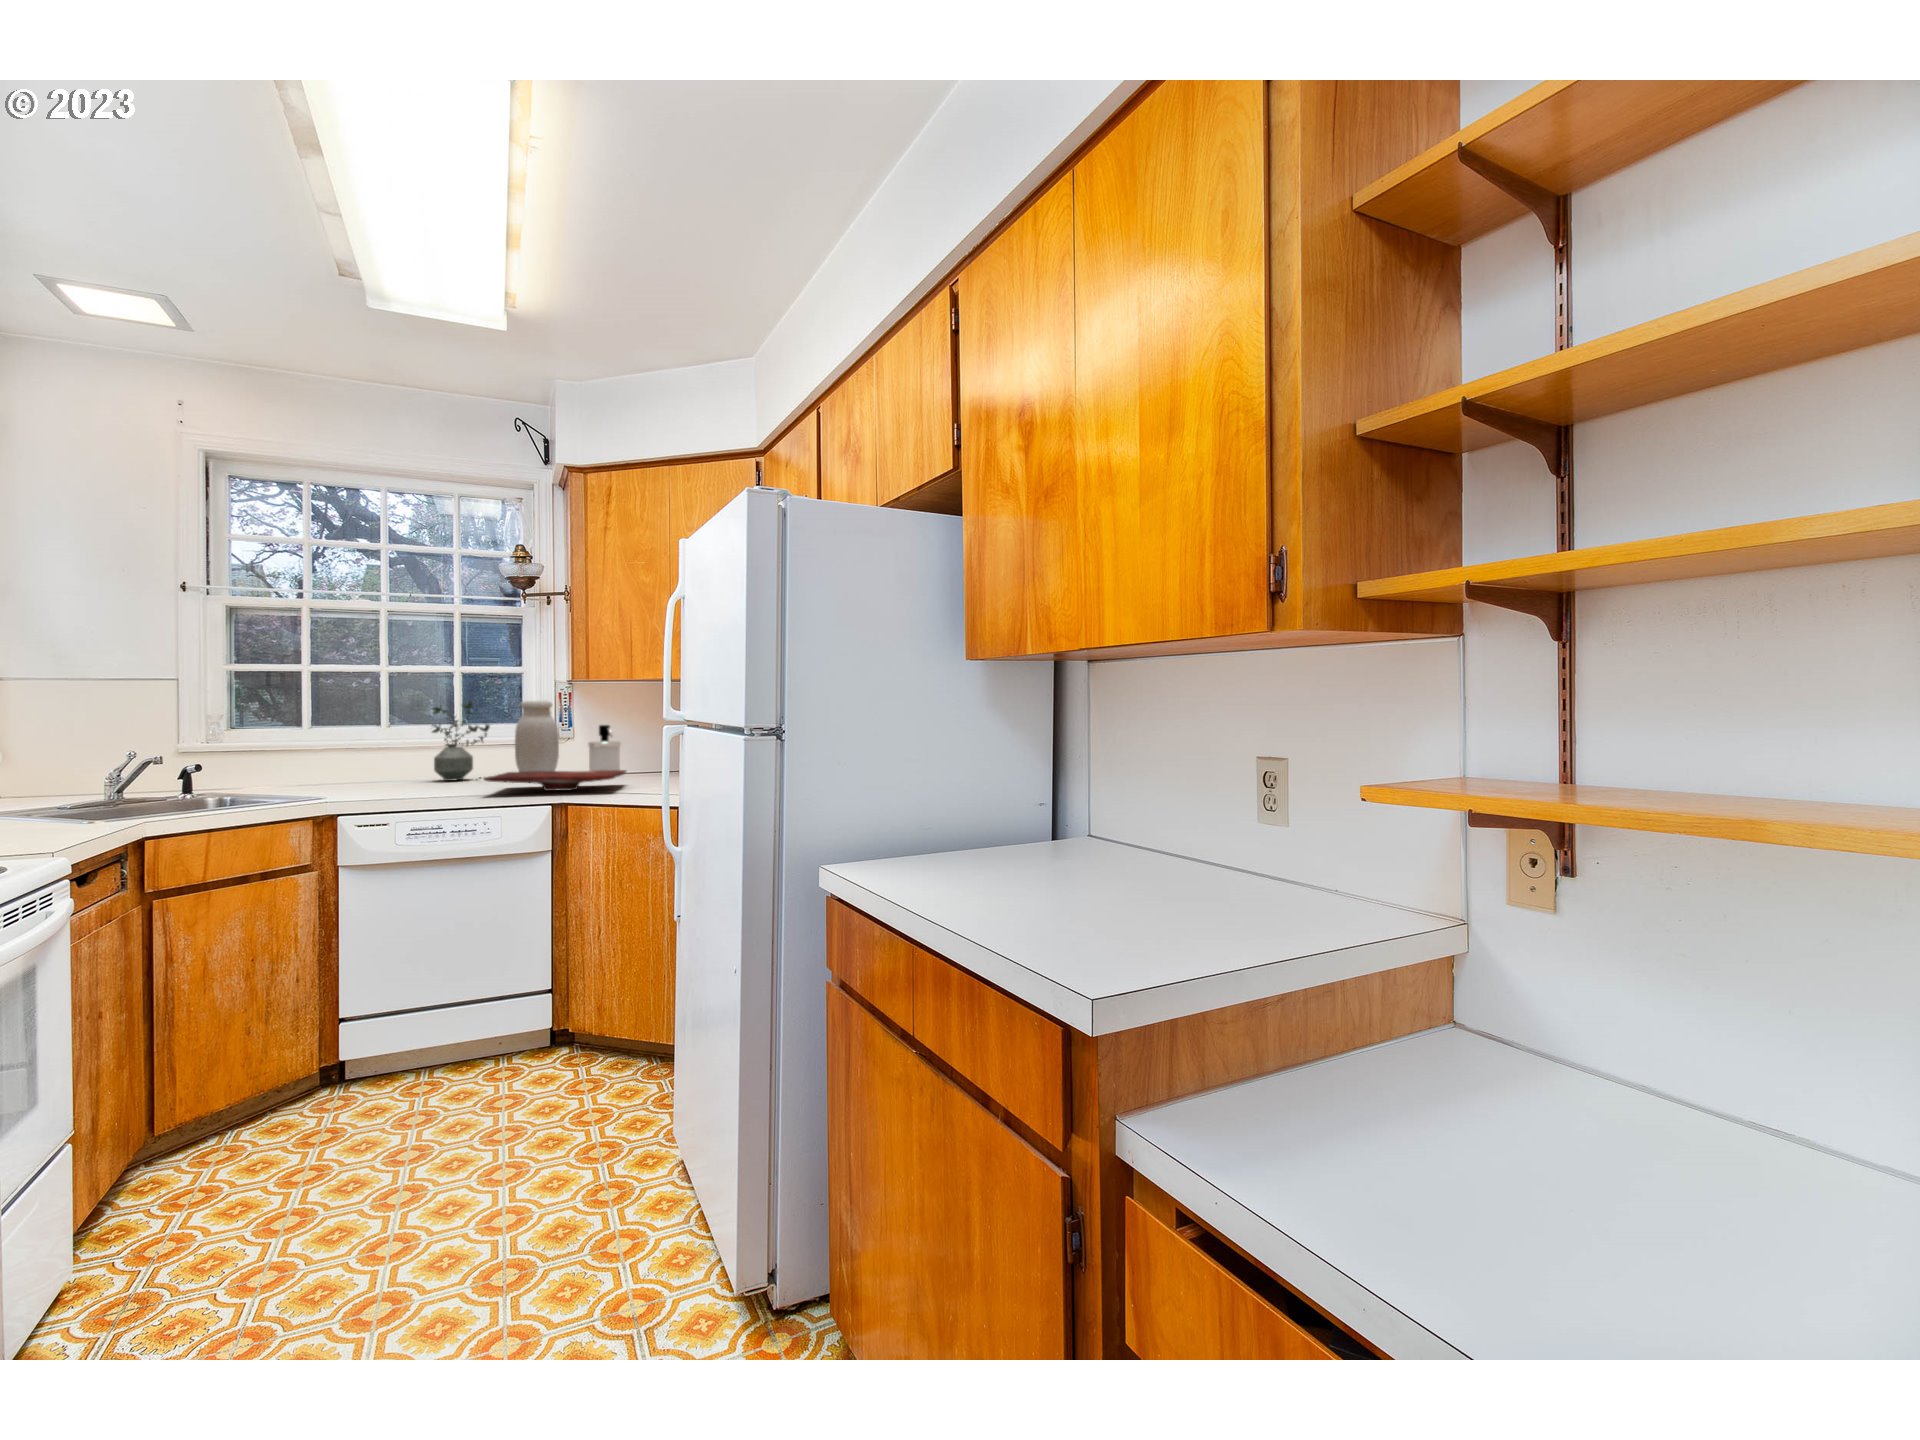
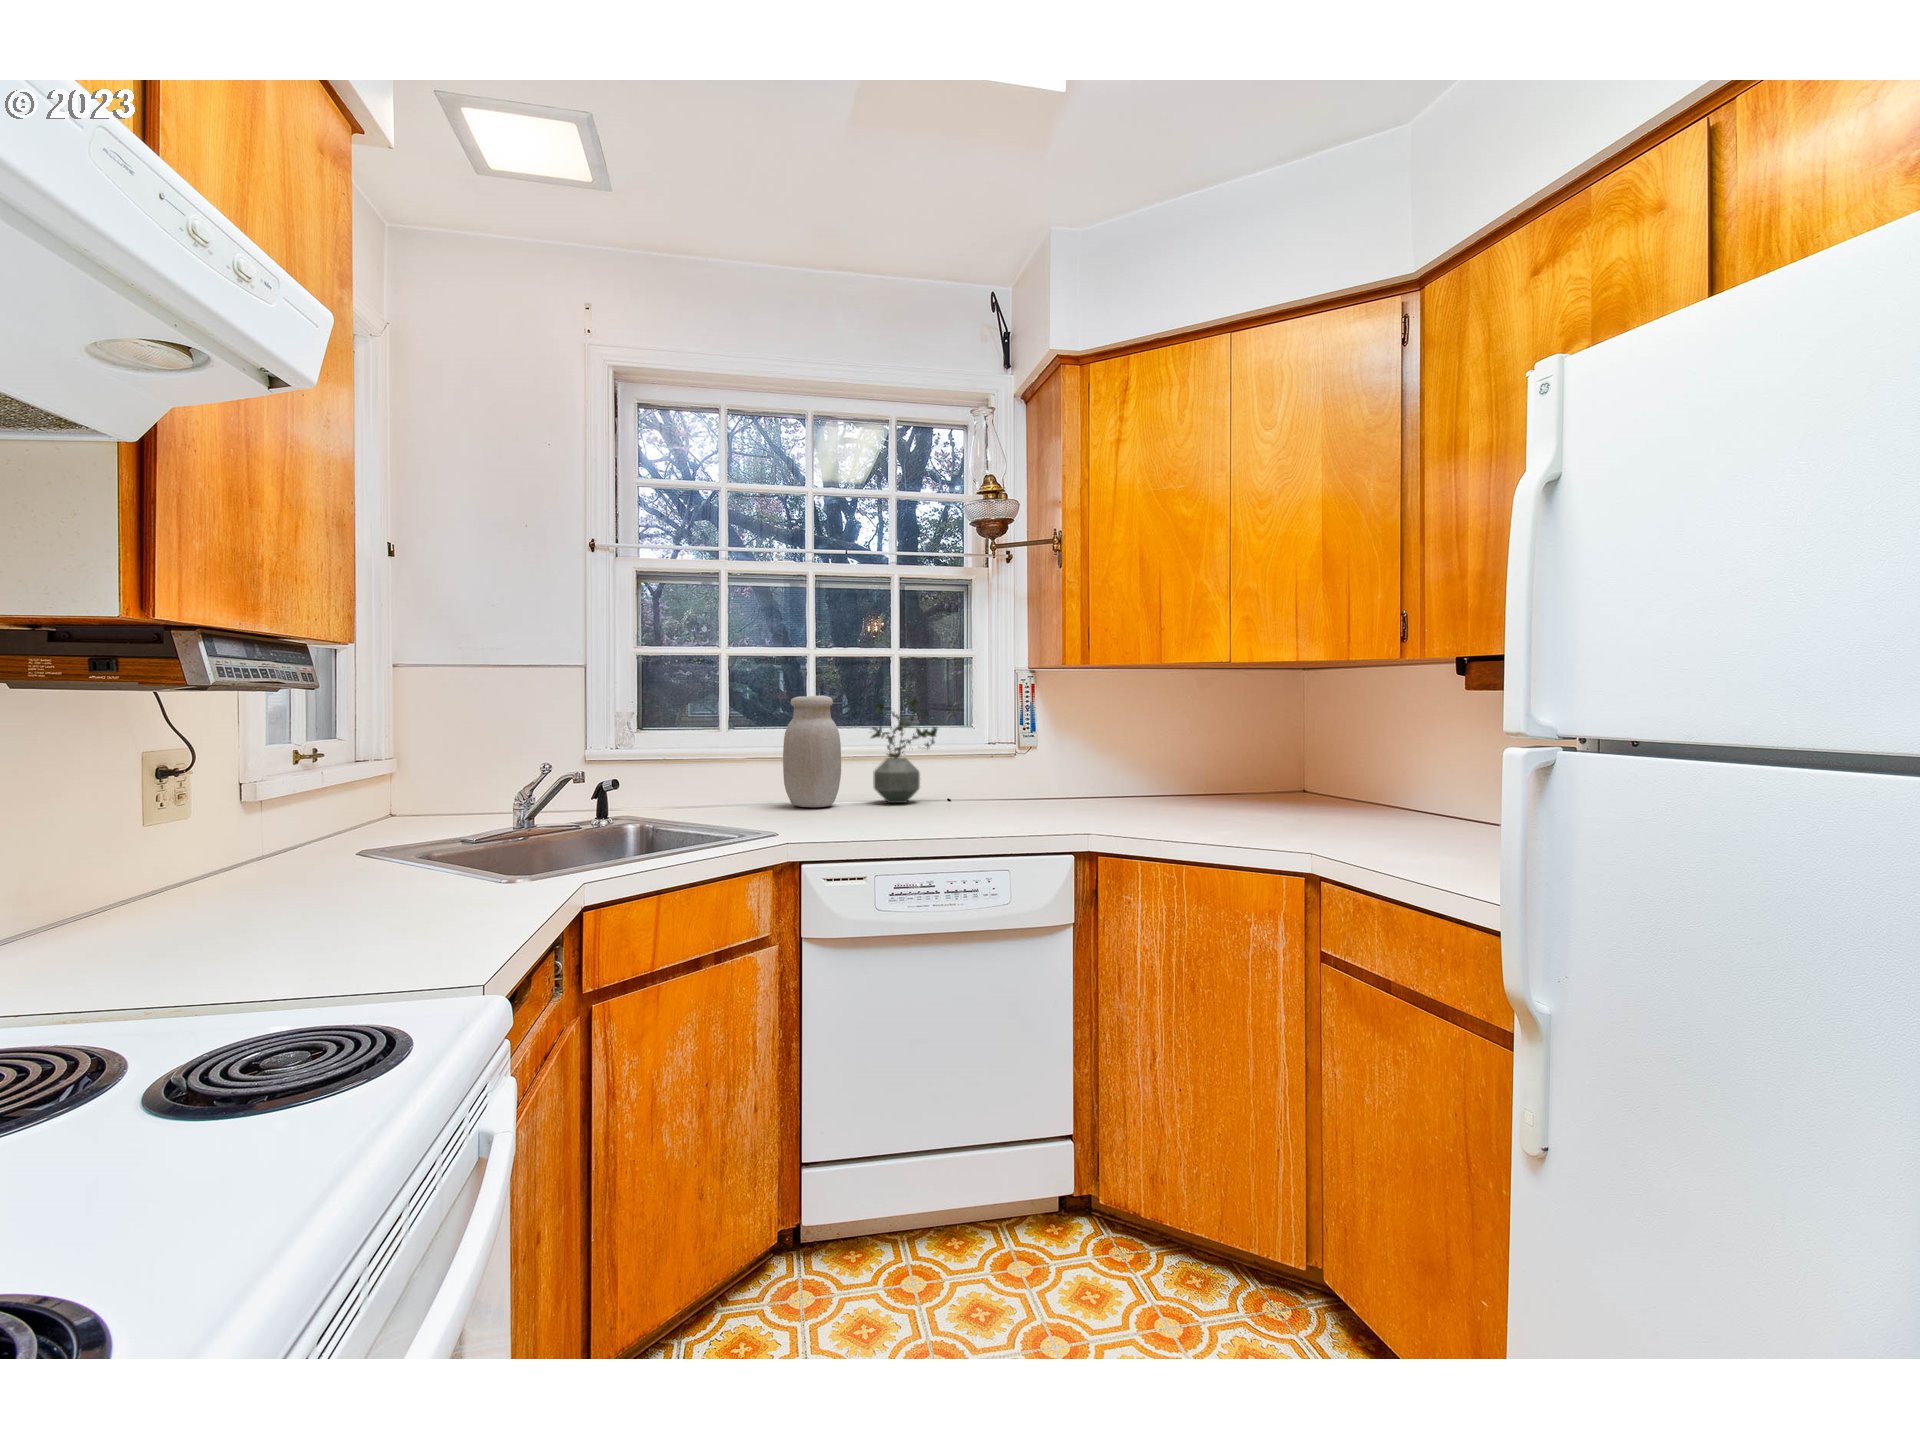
jar: present [515,700,559,772] -> present [783,695,841,807]
soap dispenser: present [588,725,621,771] -> none [1059,728,1103,800]
cutting board: present [484,770,626,791] -> none [992,796,1182,828]

